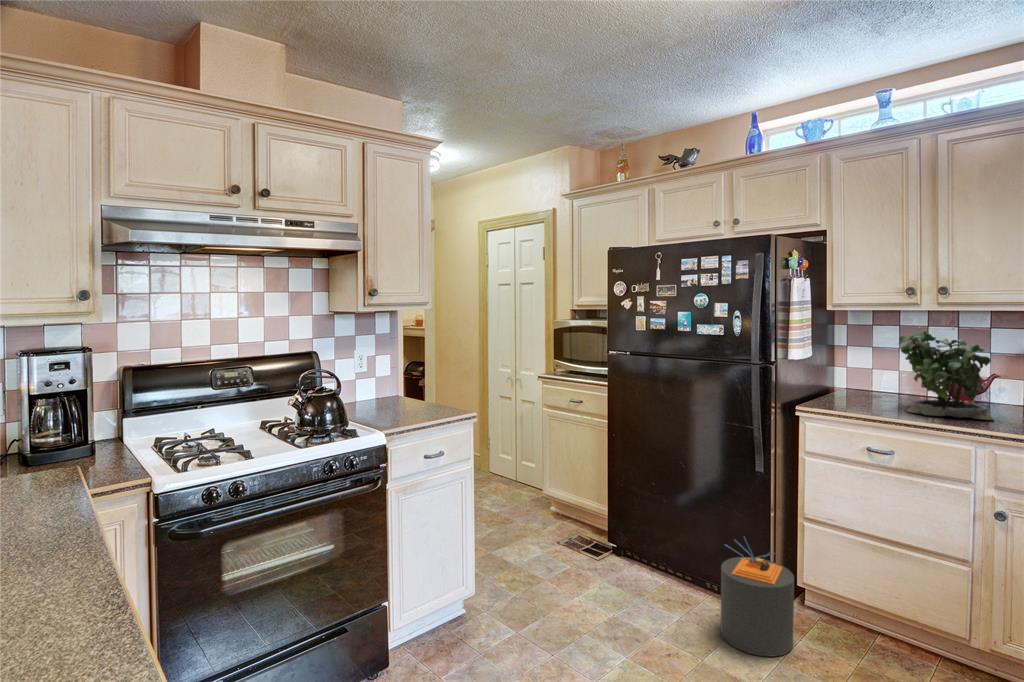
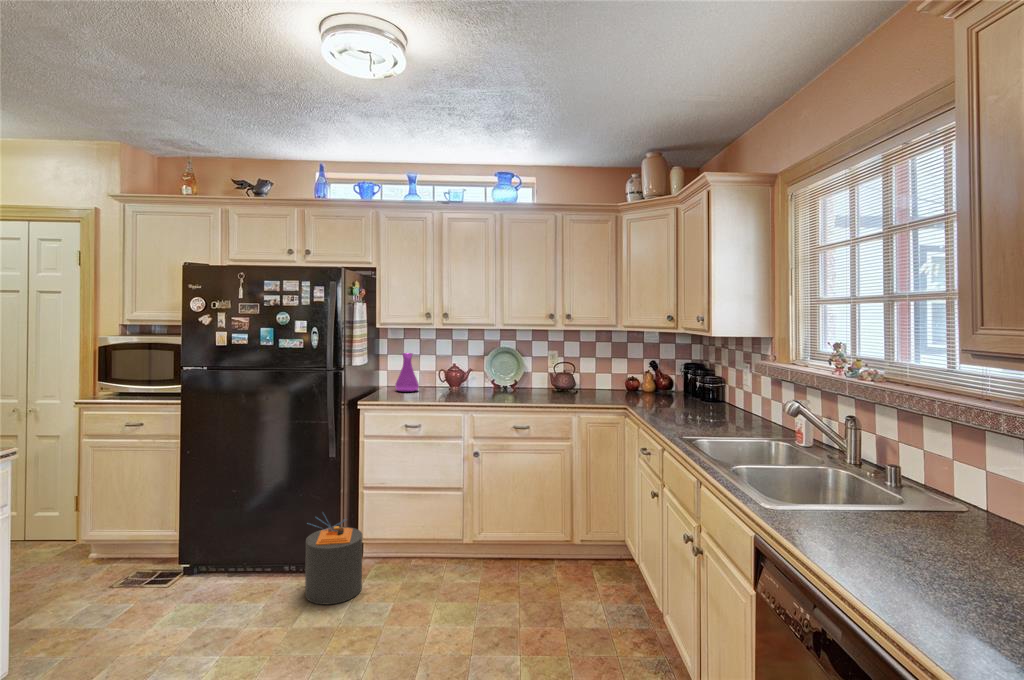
potted plant: present [899,328,993,420] -> none [422,342,475,400]
vase: none [857,344,895,398] -> present [395,353,419,392]

